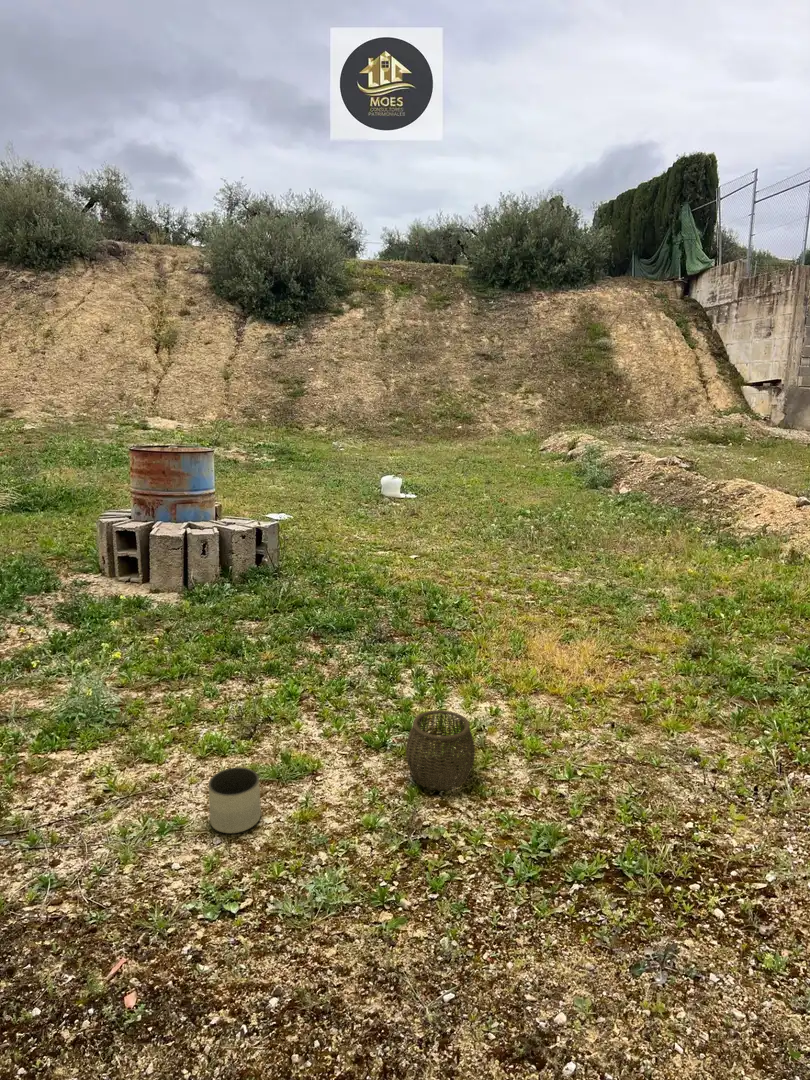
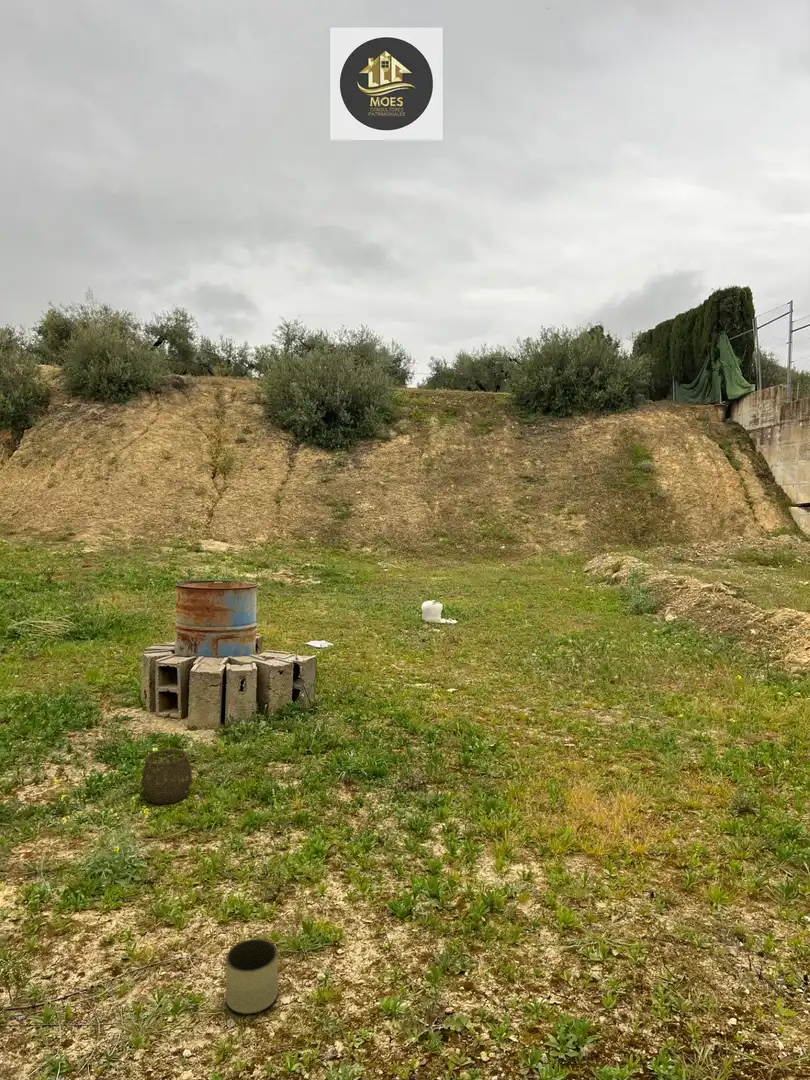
woven basket: present [406,710,475,791] -> present [142,749,192,804]

